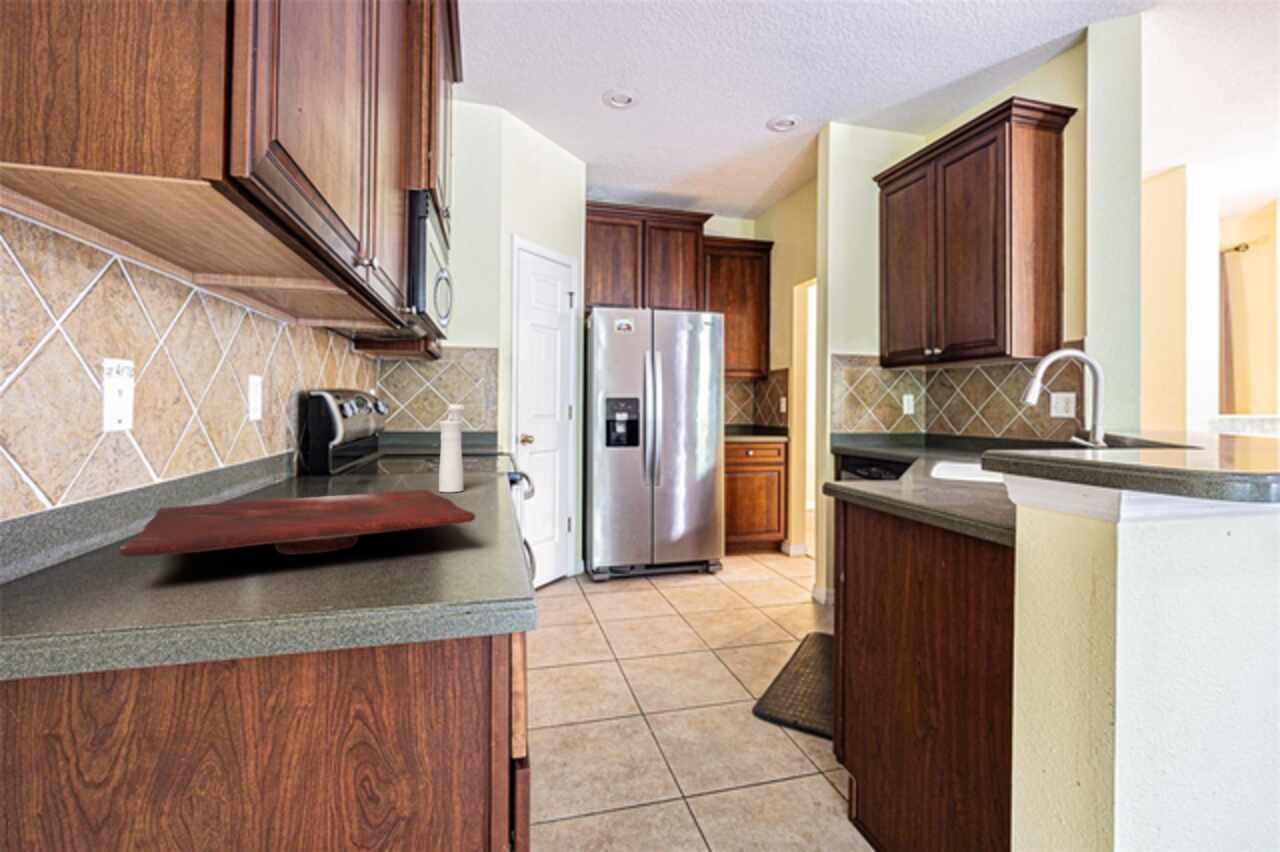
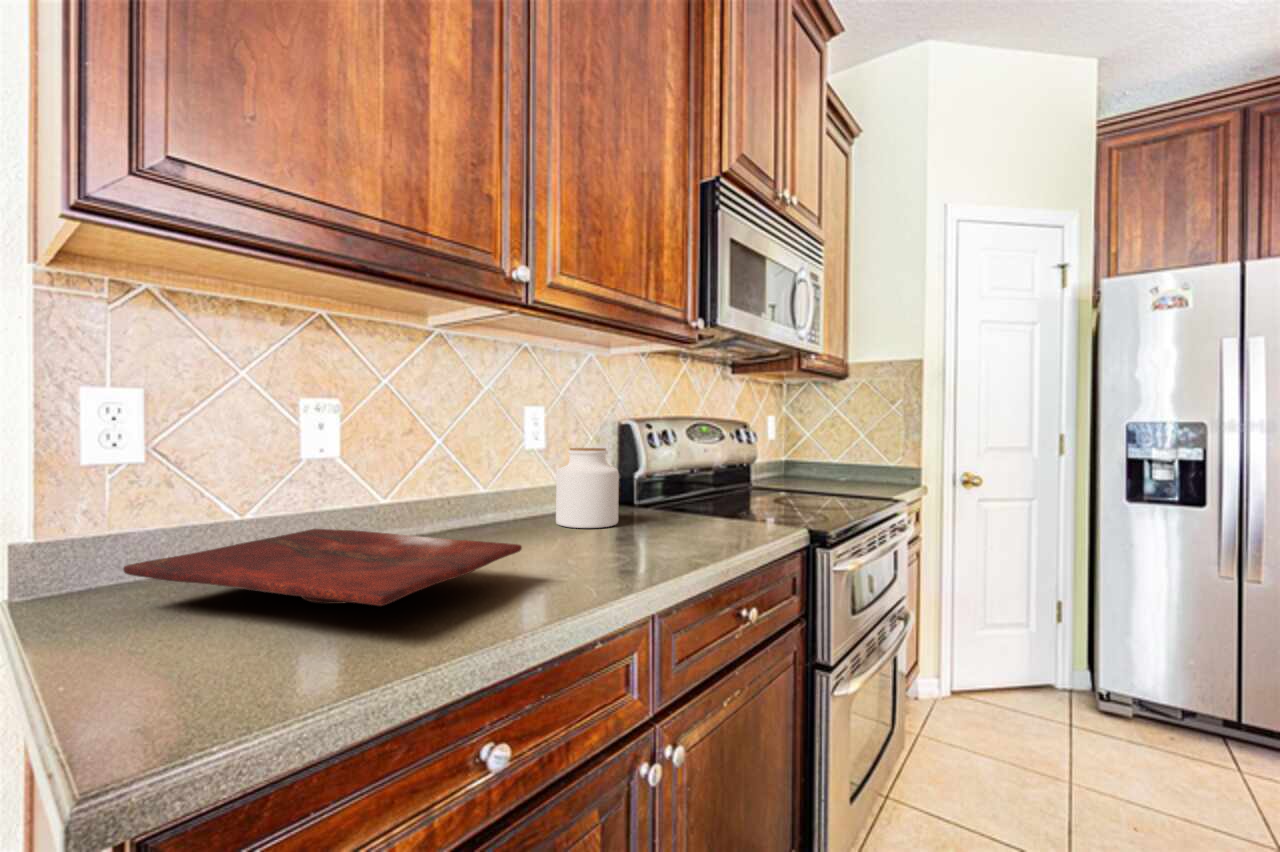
pepper mill: present [439,404,465,492] -> none [657,435,716,548]
jar: none [295,418,362,493] -> present [556,448,619,528]

